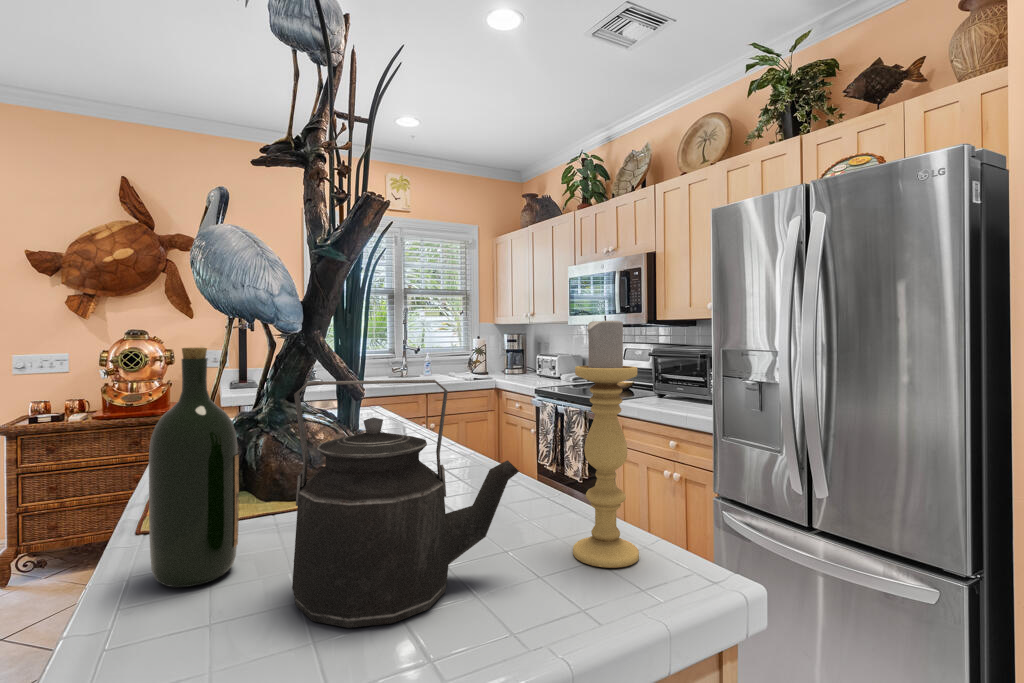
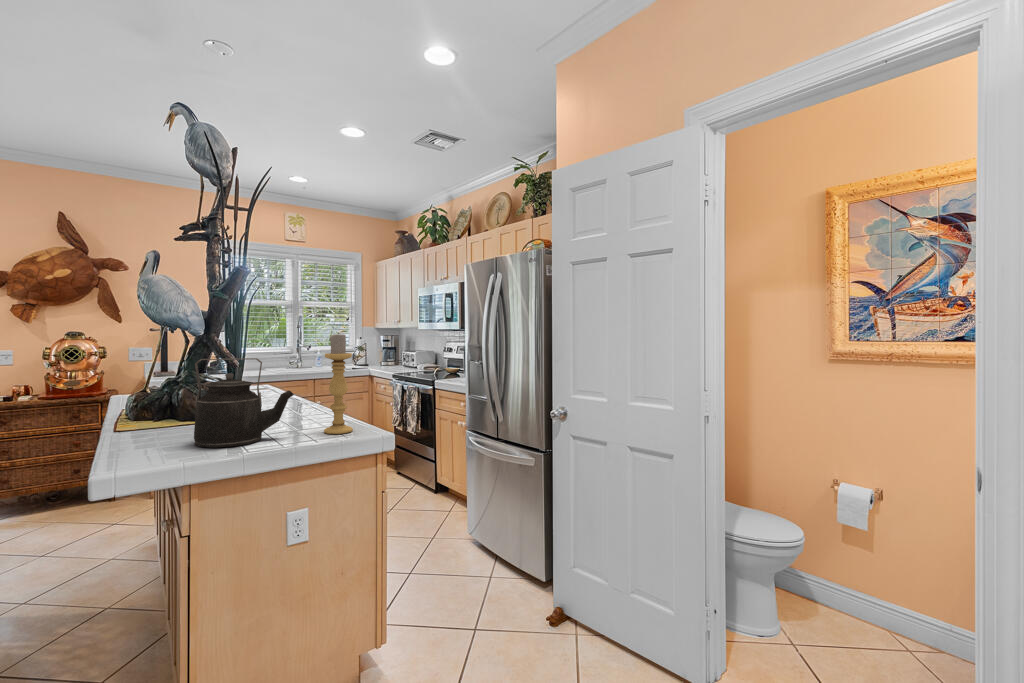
wine bottle: present [149,348,239,587] -> none [130,346,170,443]

